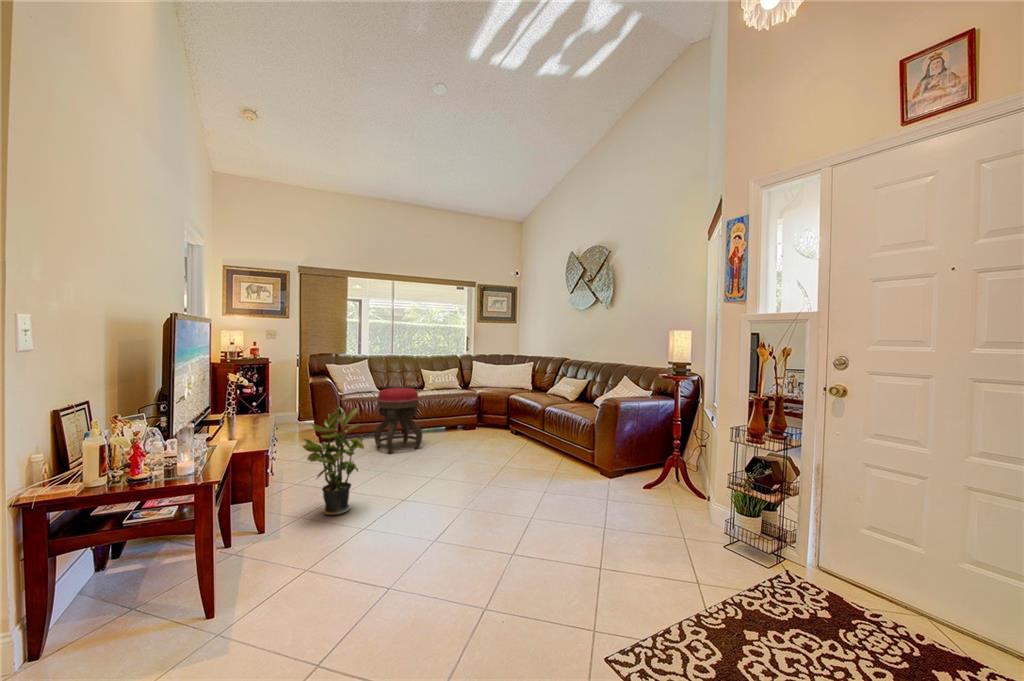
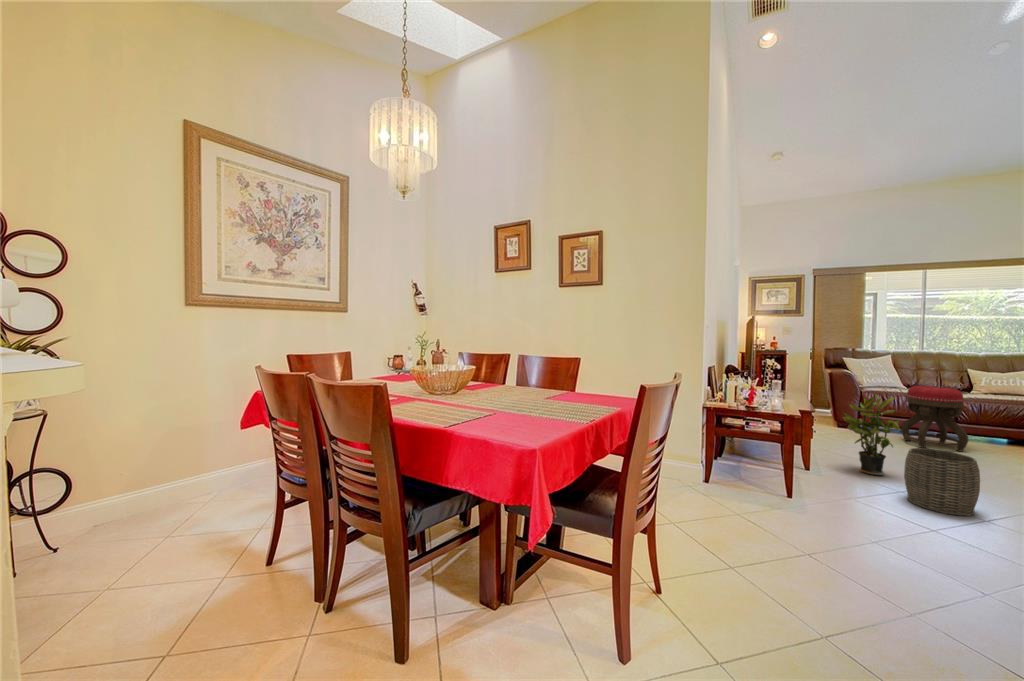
woven basket: none [364,467,431,555] -> present [904,448,980,516]

